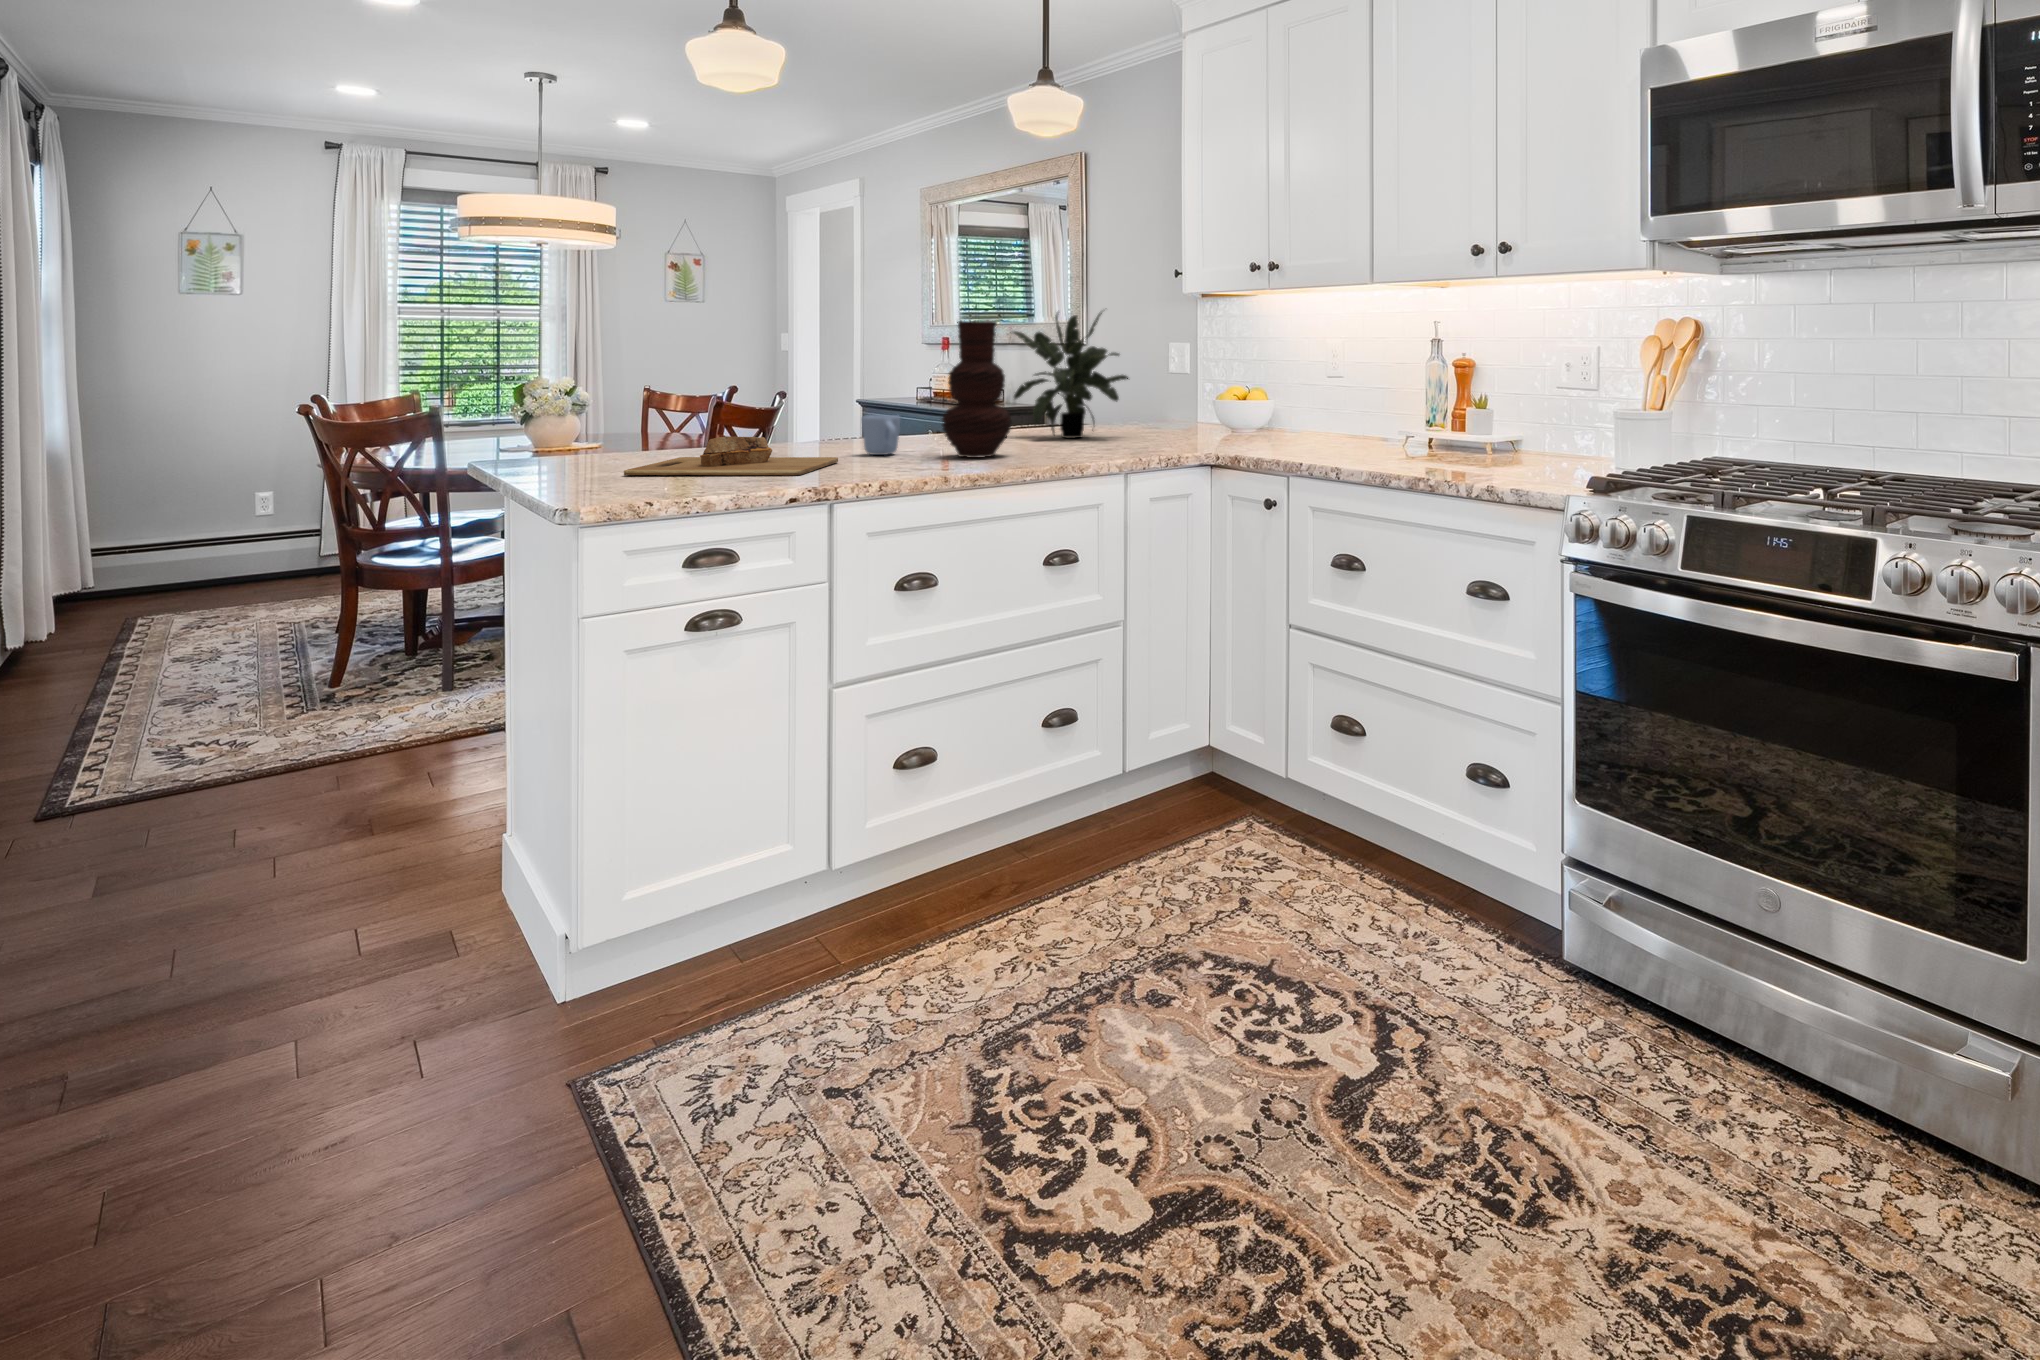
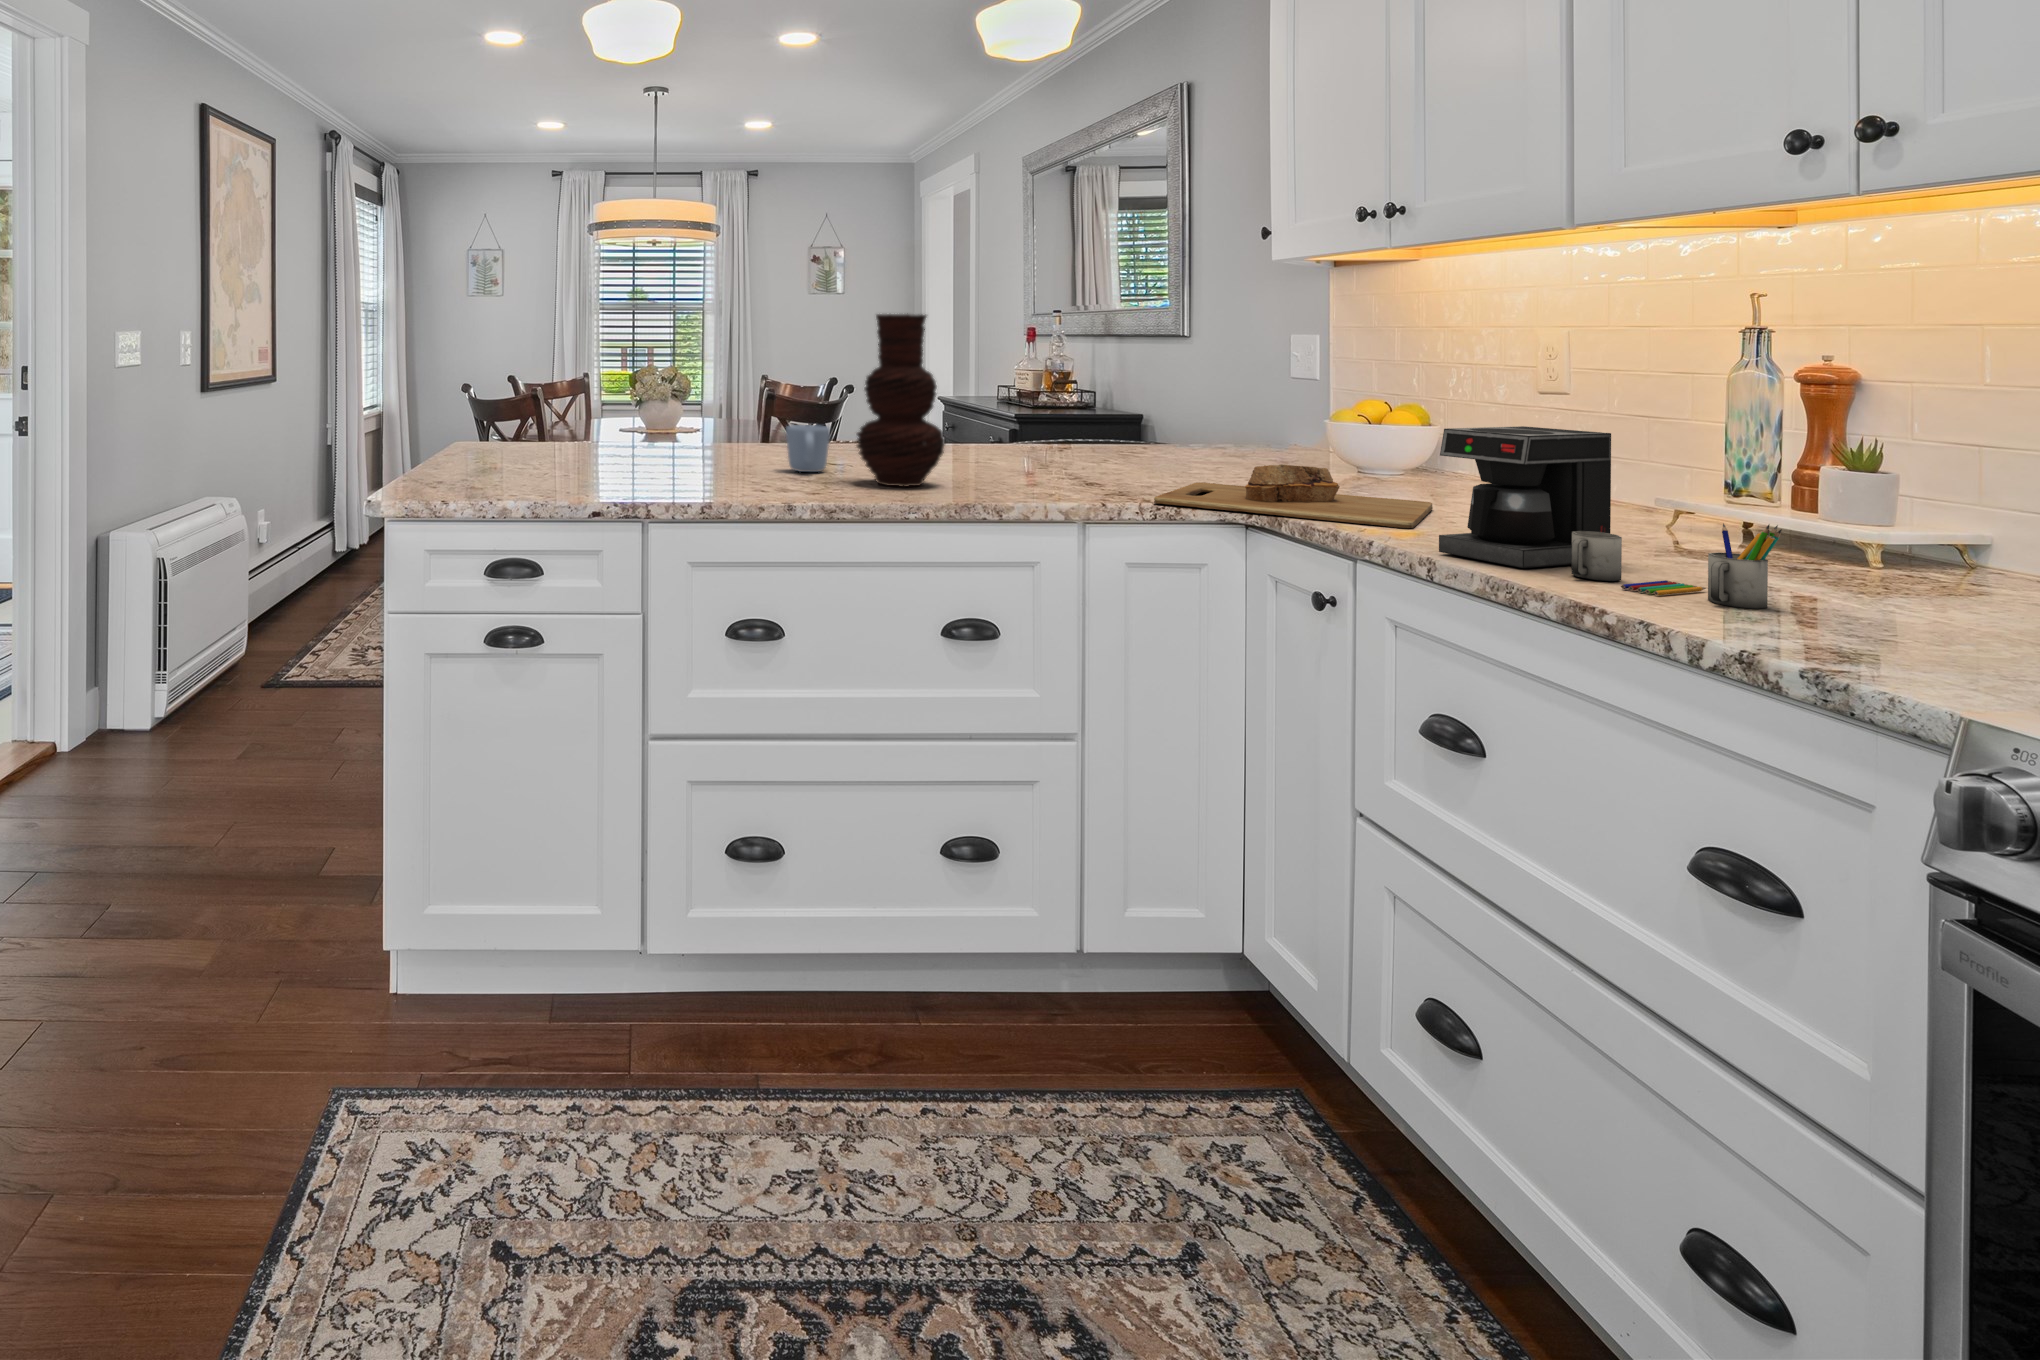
potted plant: present [1013,312,1128,438] -> none [1019,297,1178,469]
coffee maker: none [1341,388,1488,468] -> present [1439,426,1782,609]
cutting board: present [624,436,838,476] -> present [1154,464,1433,528]

